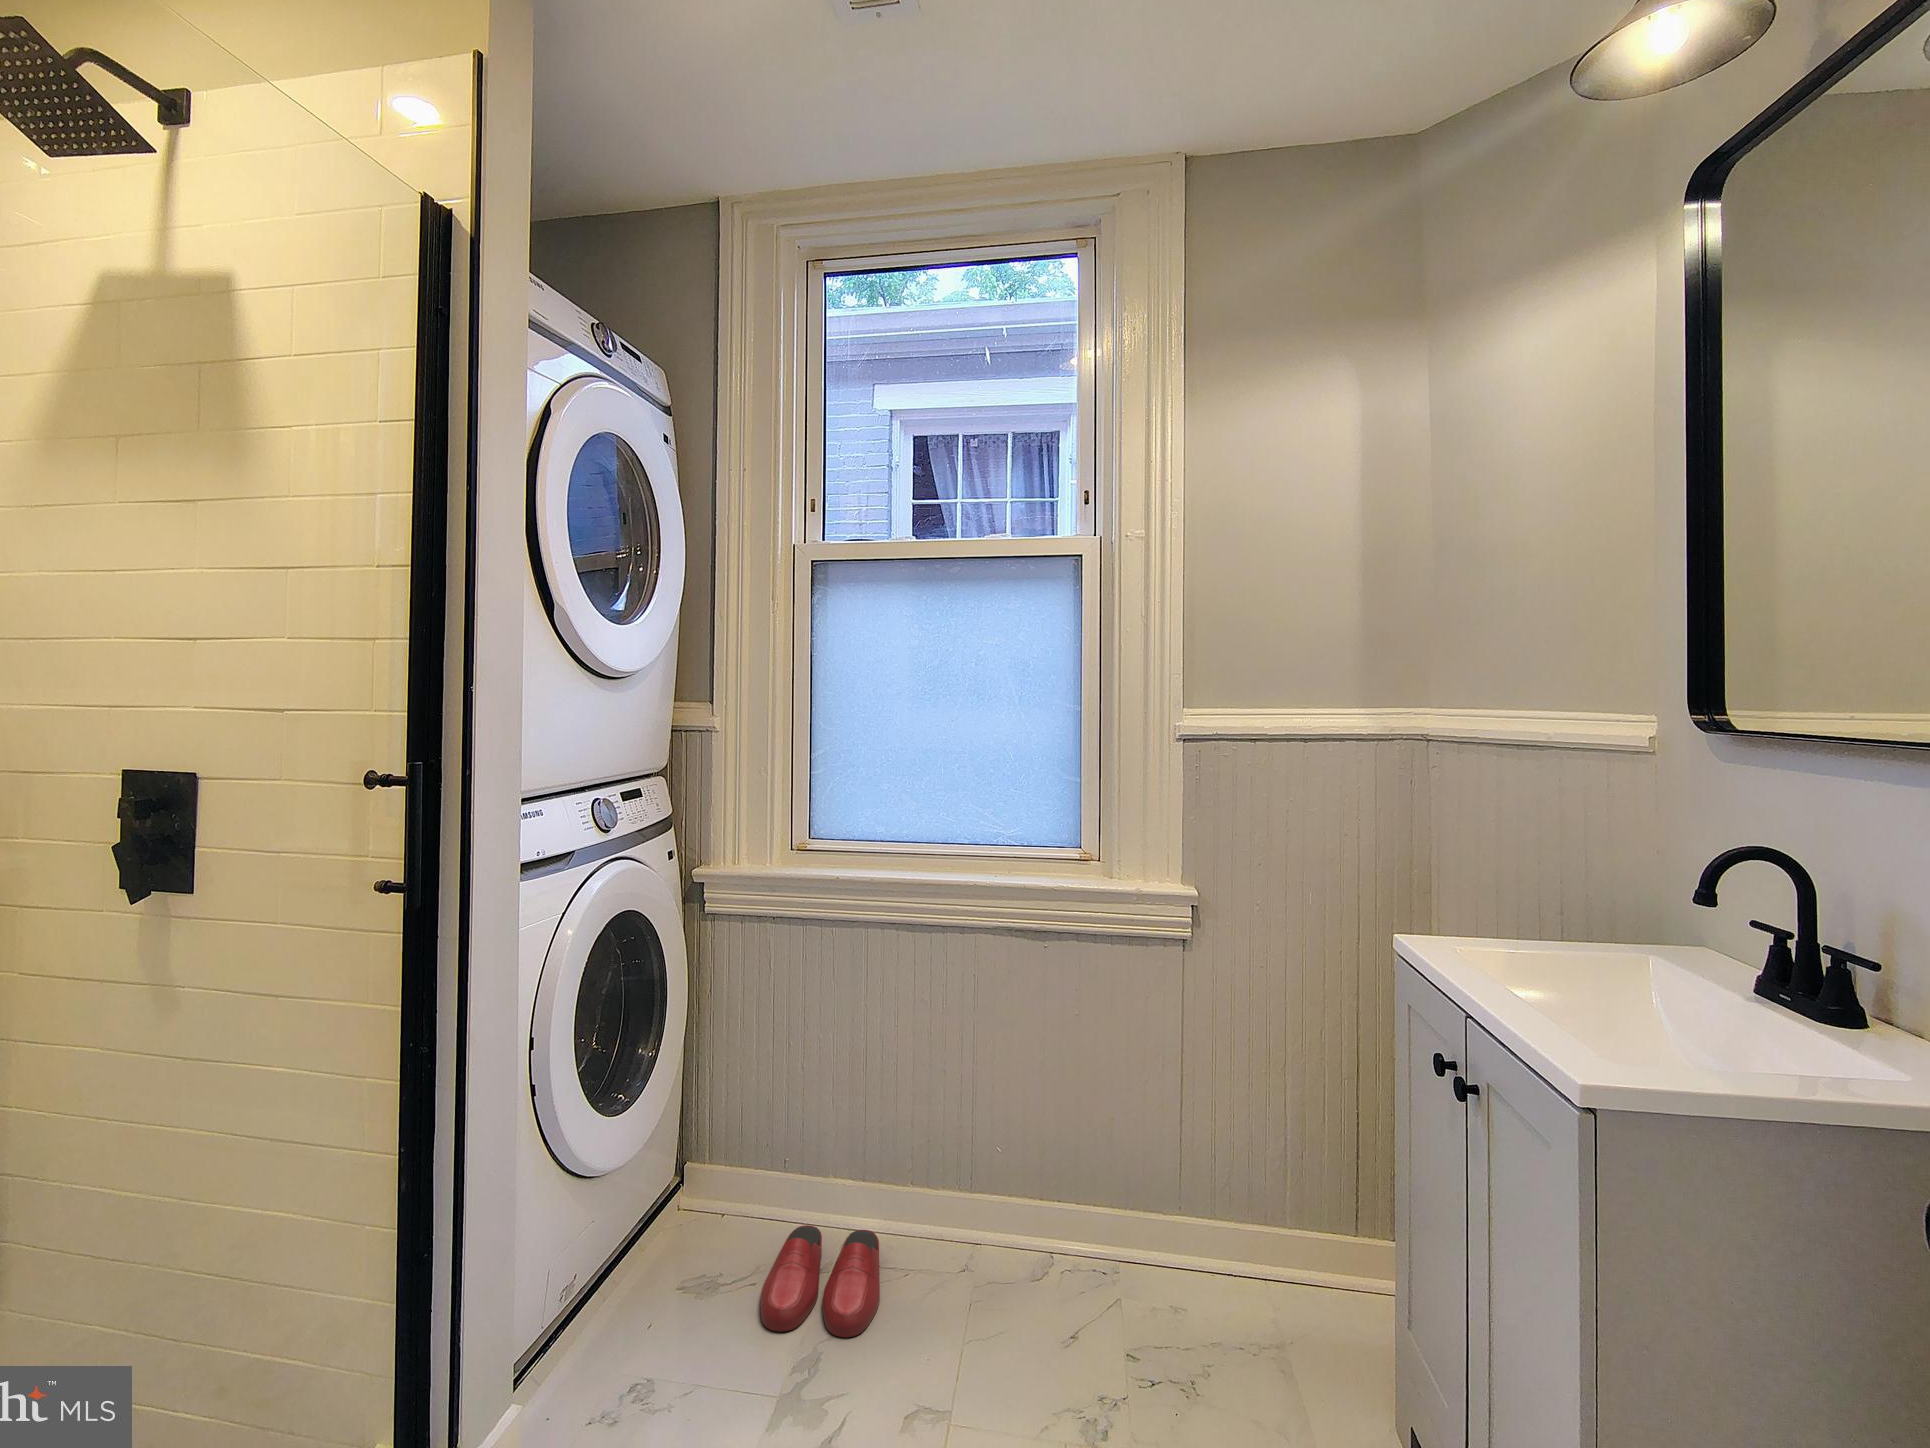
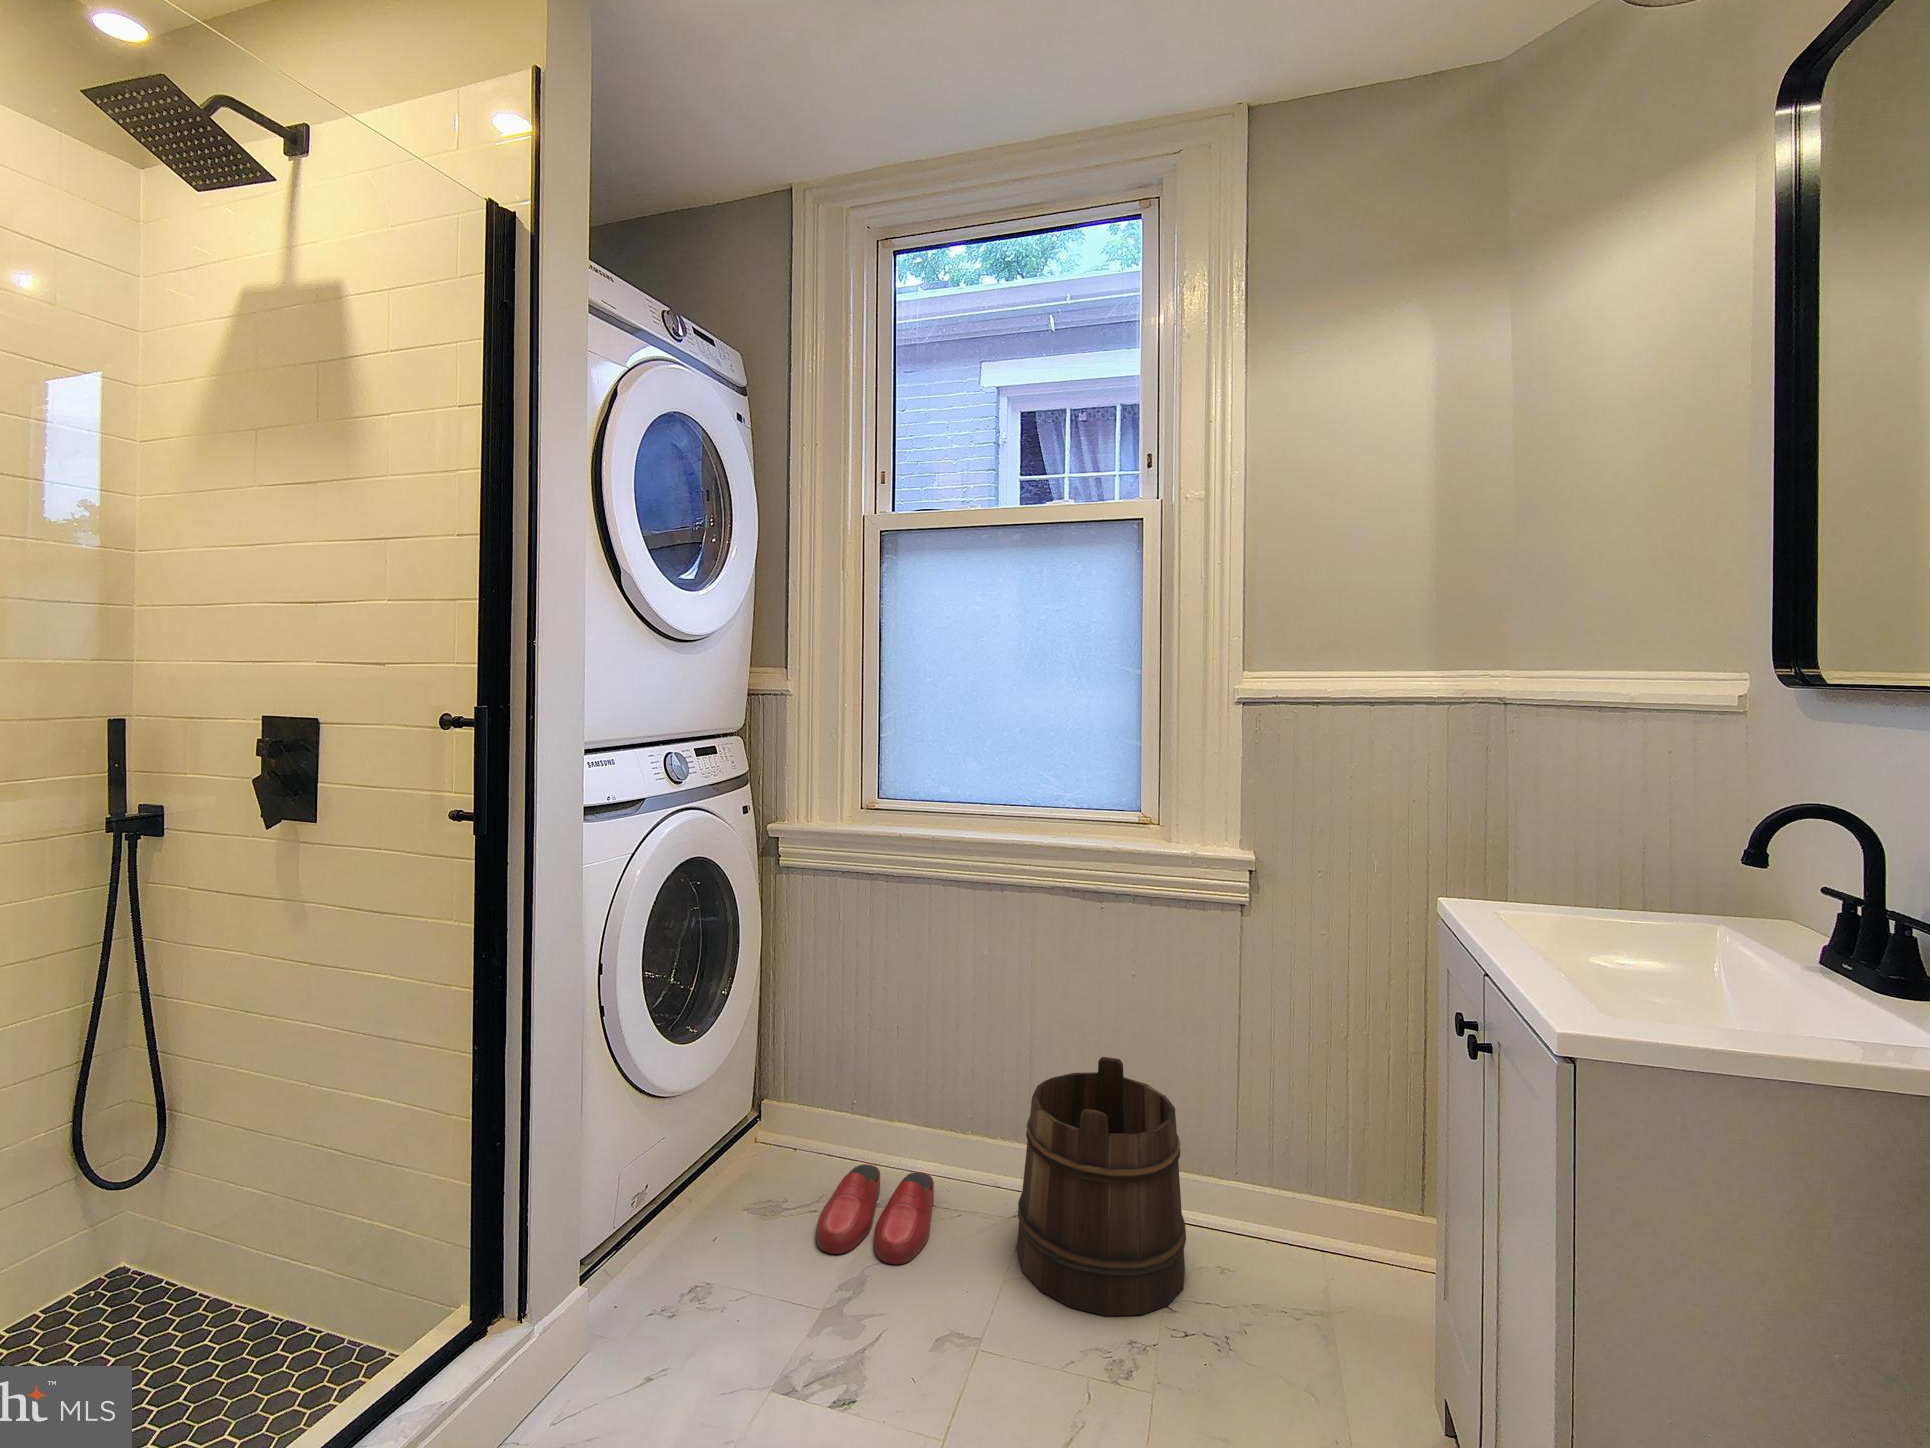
bucket: none [971,1099,1142,1374] -> present [1017,1057,1186,1316]

